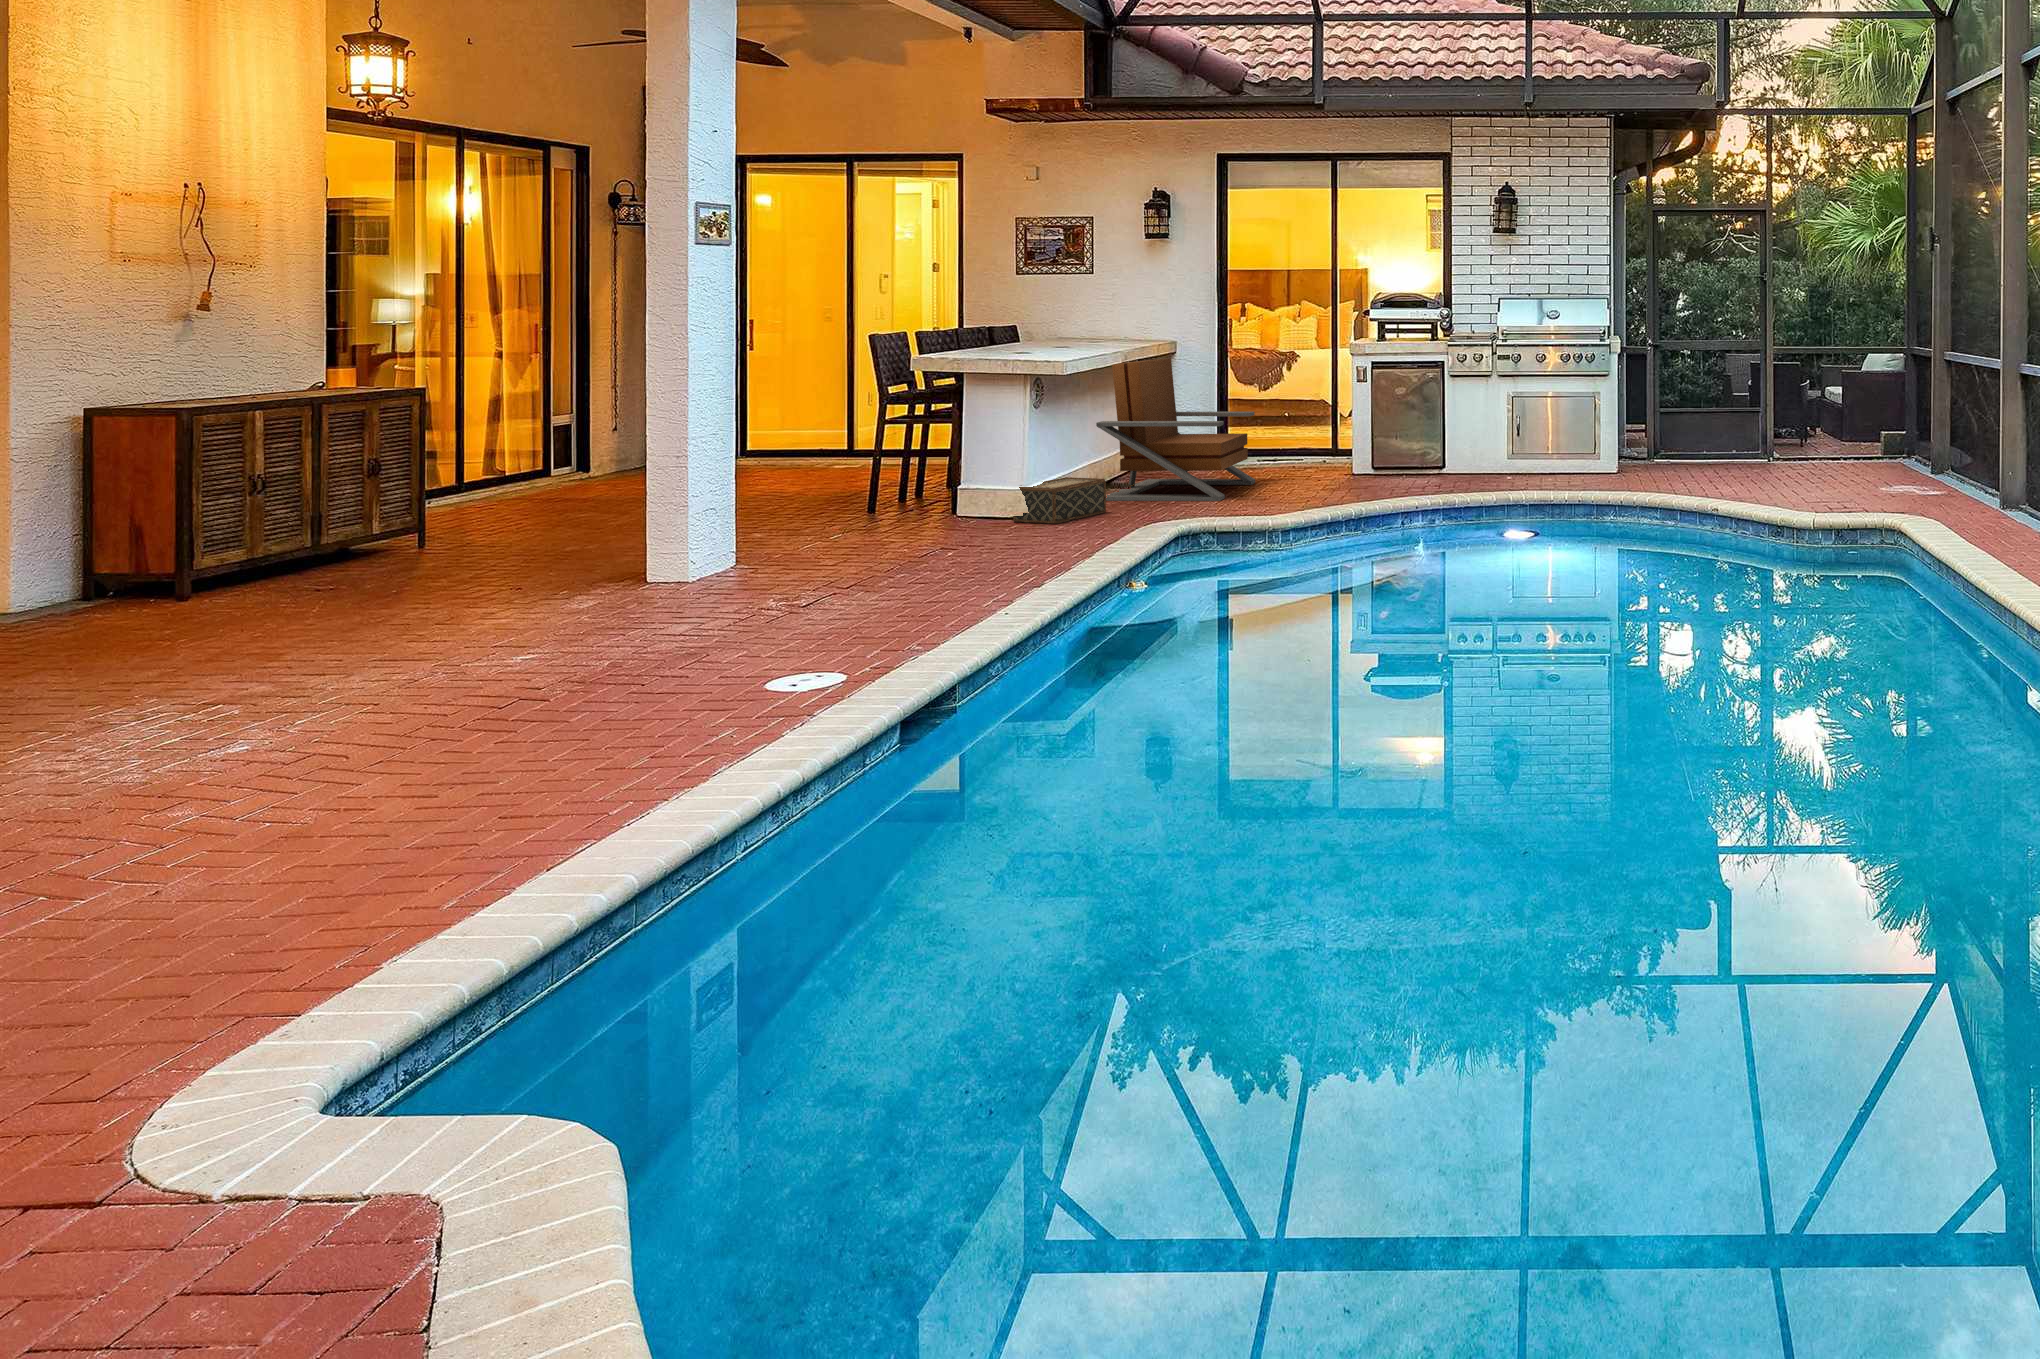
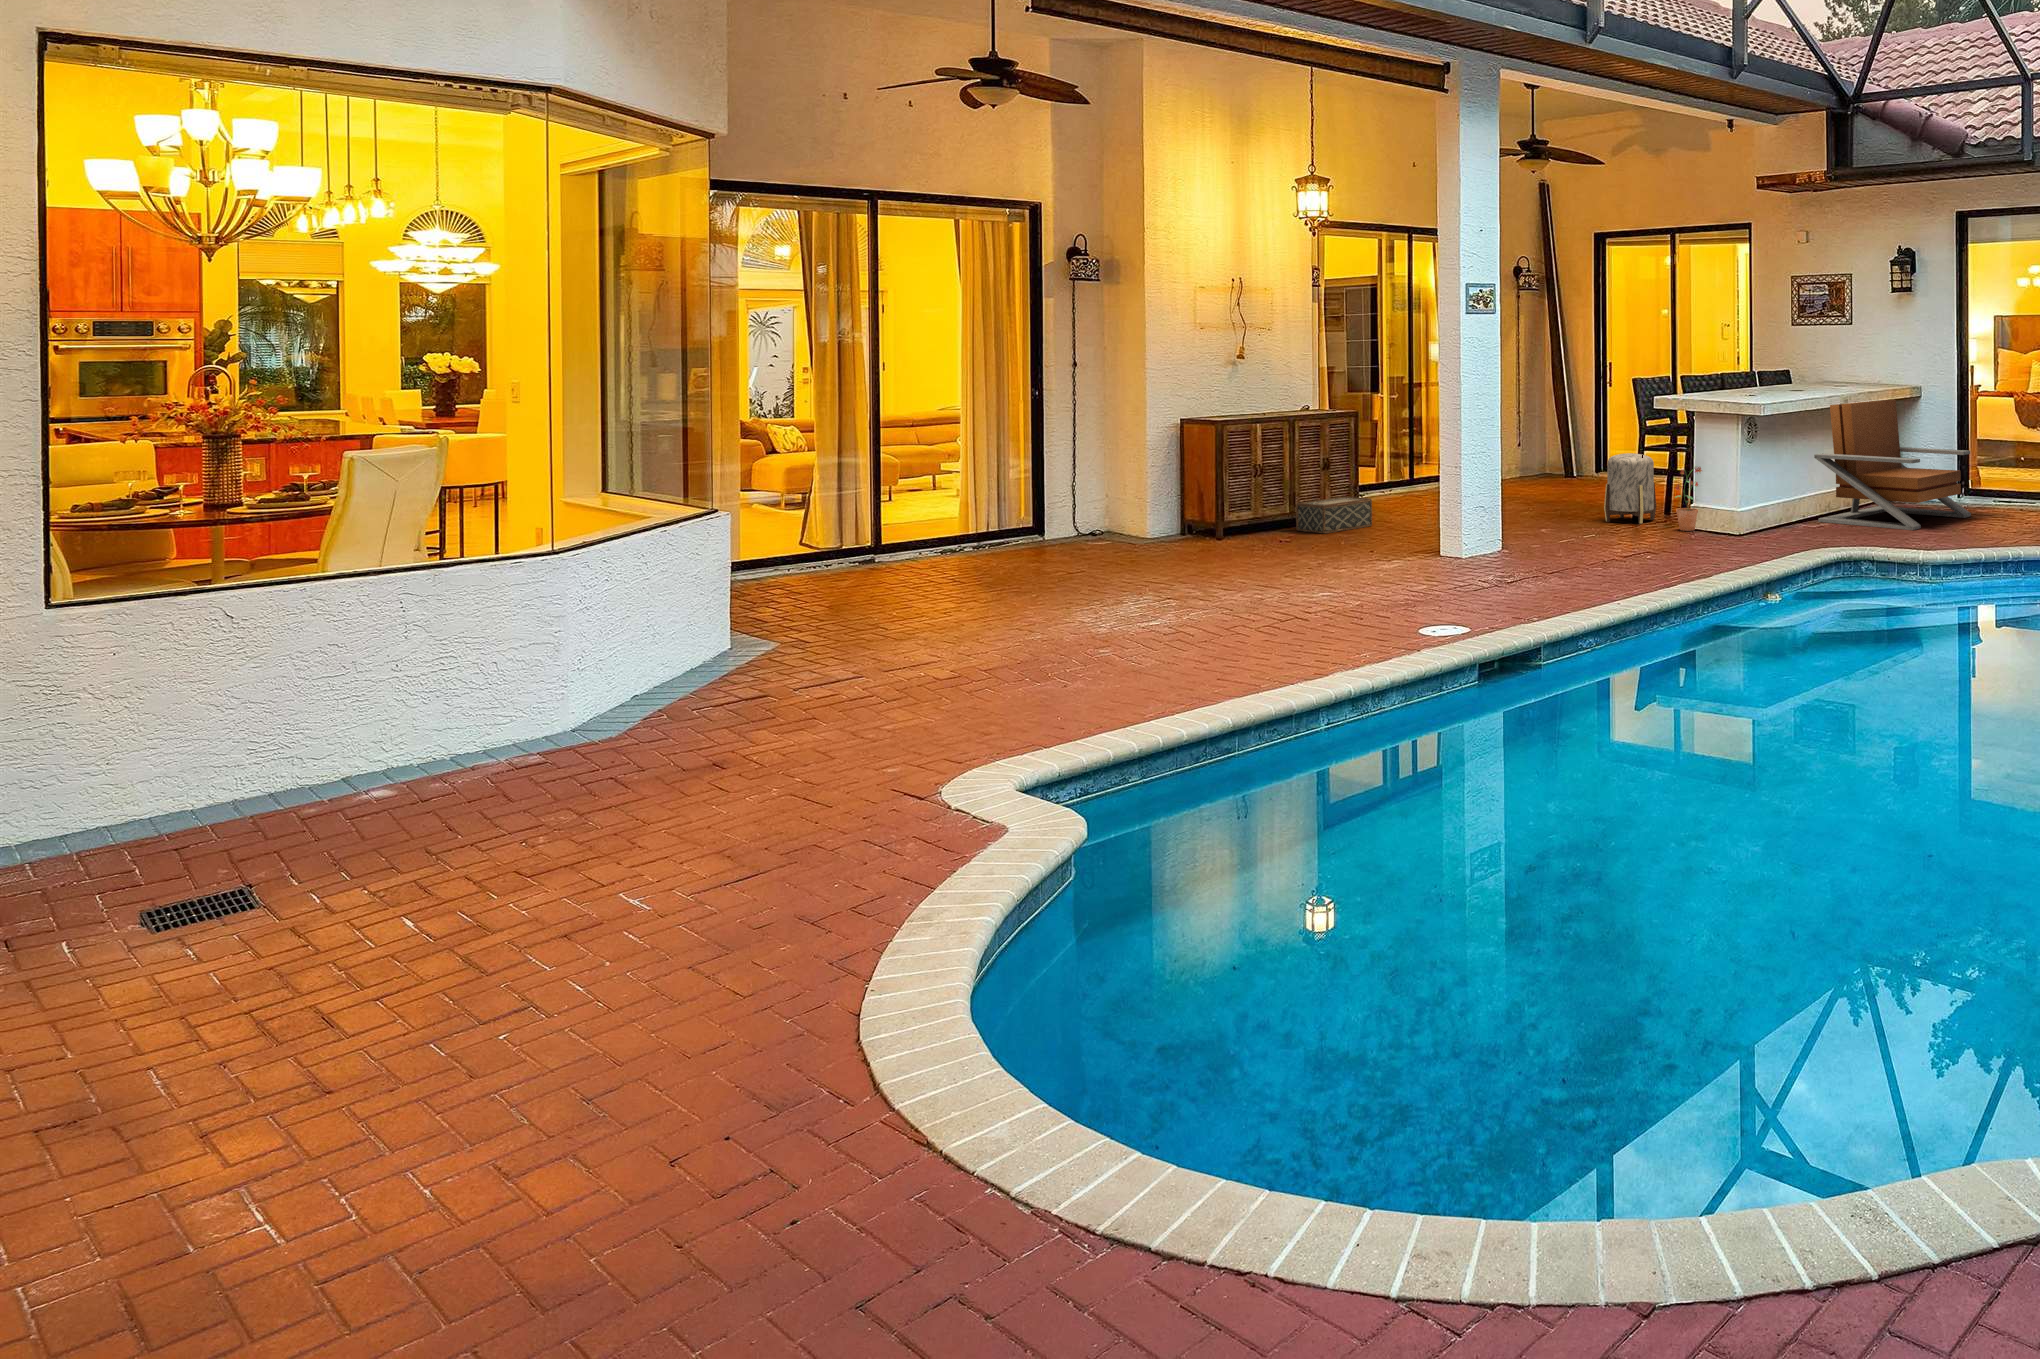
ottoman: none [829,432,897,522] -> present [1604,453,1656,524]
potted plant: none [938,442,977,523] -> present [1675,467,1702,531]
woven basket: present [1013,477,1106,524] -> present [1296,496,1372,534]

